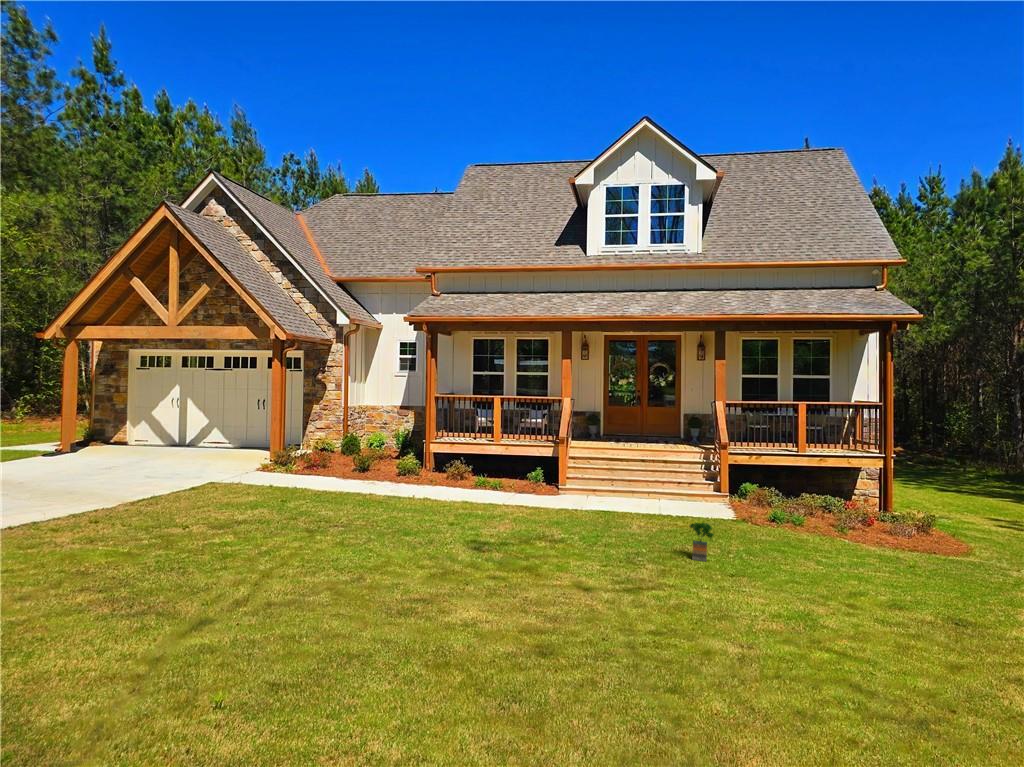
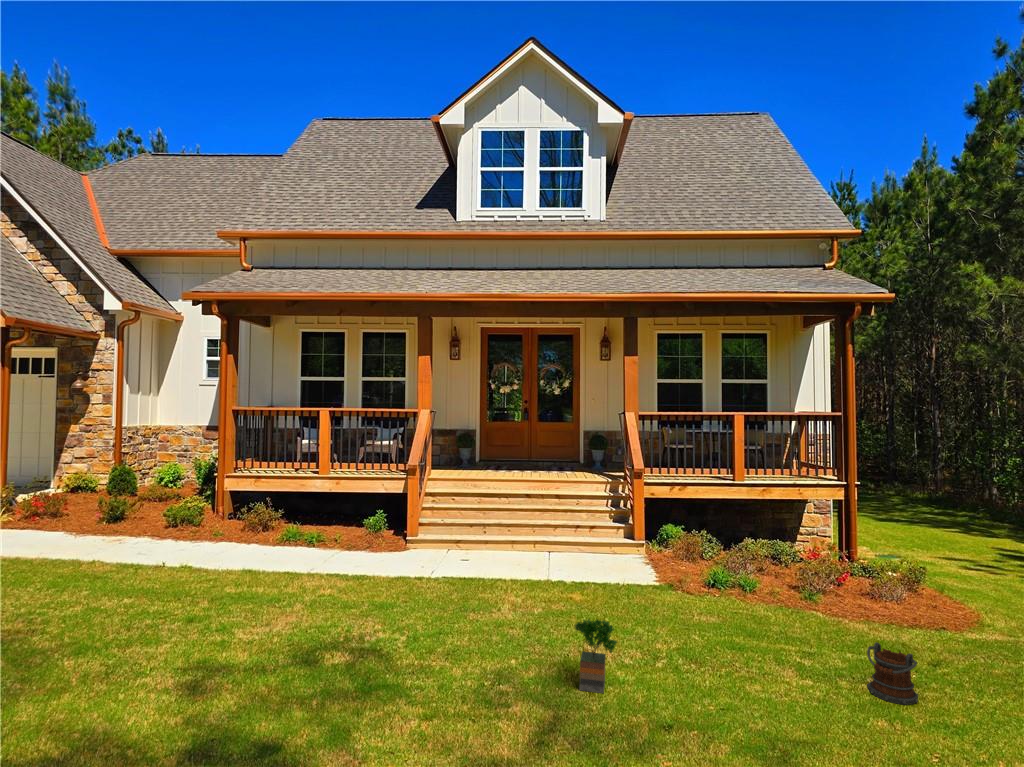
bucket: none [866,544,896,577] -> present [867,643,918,705]

